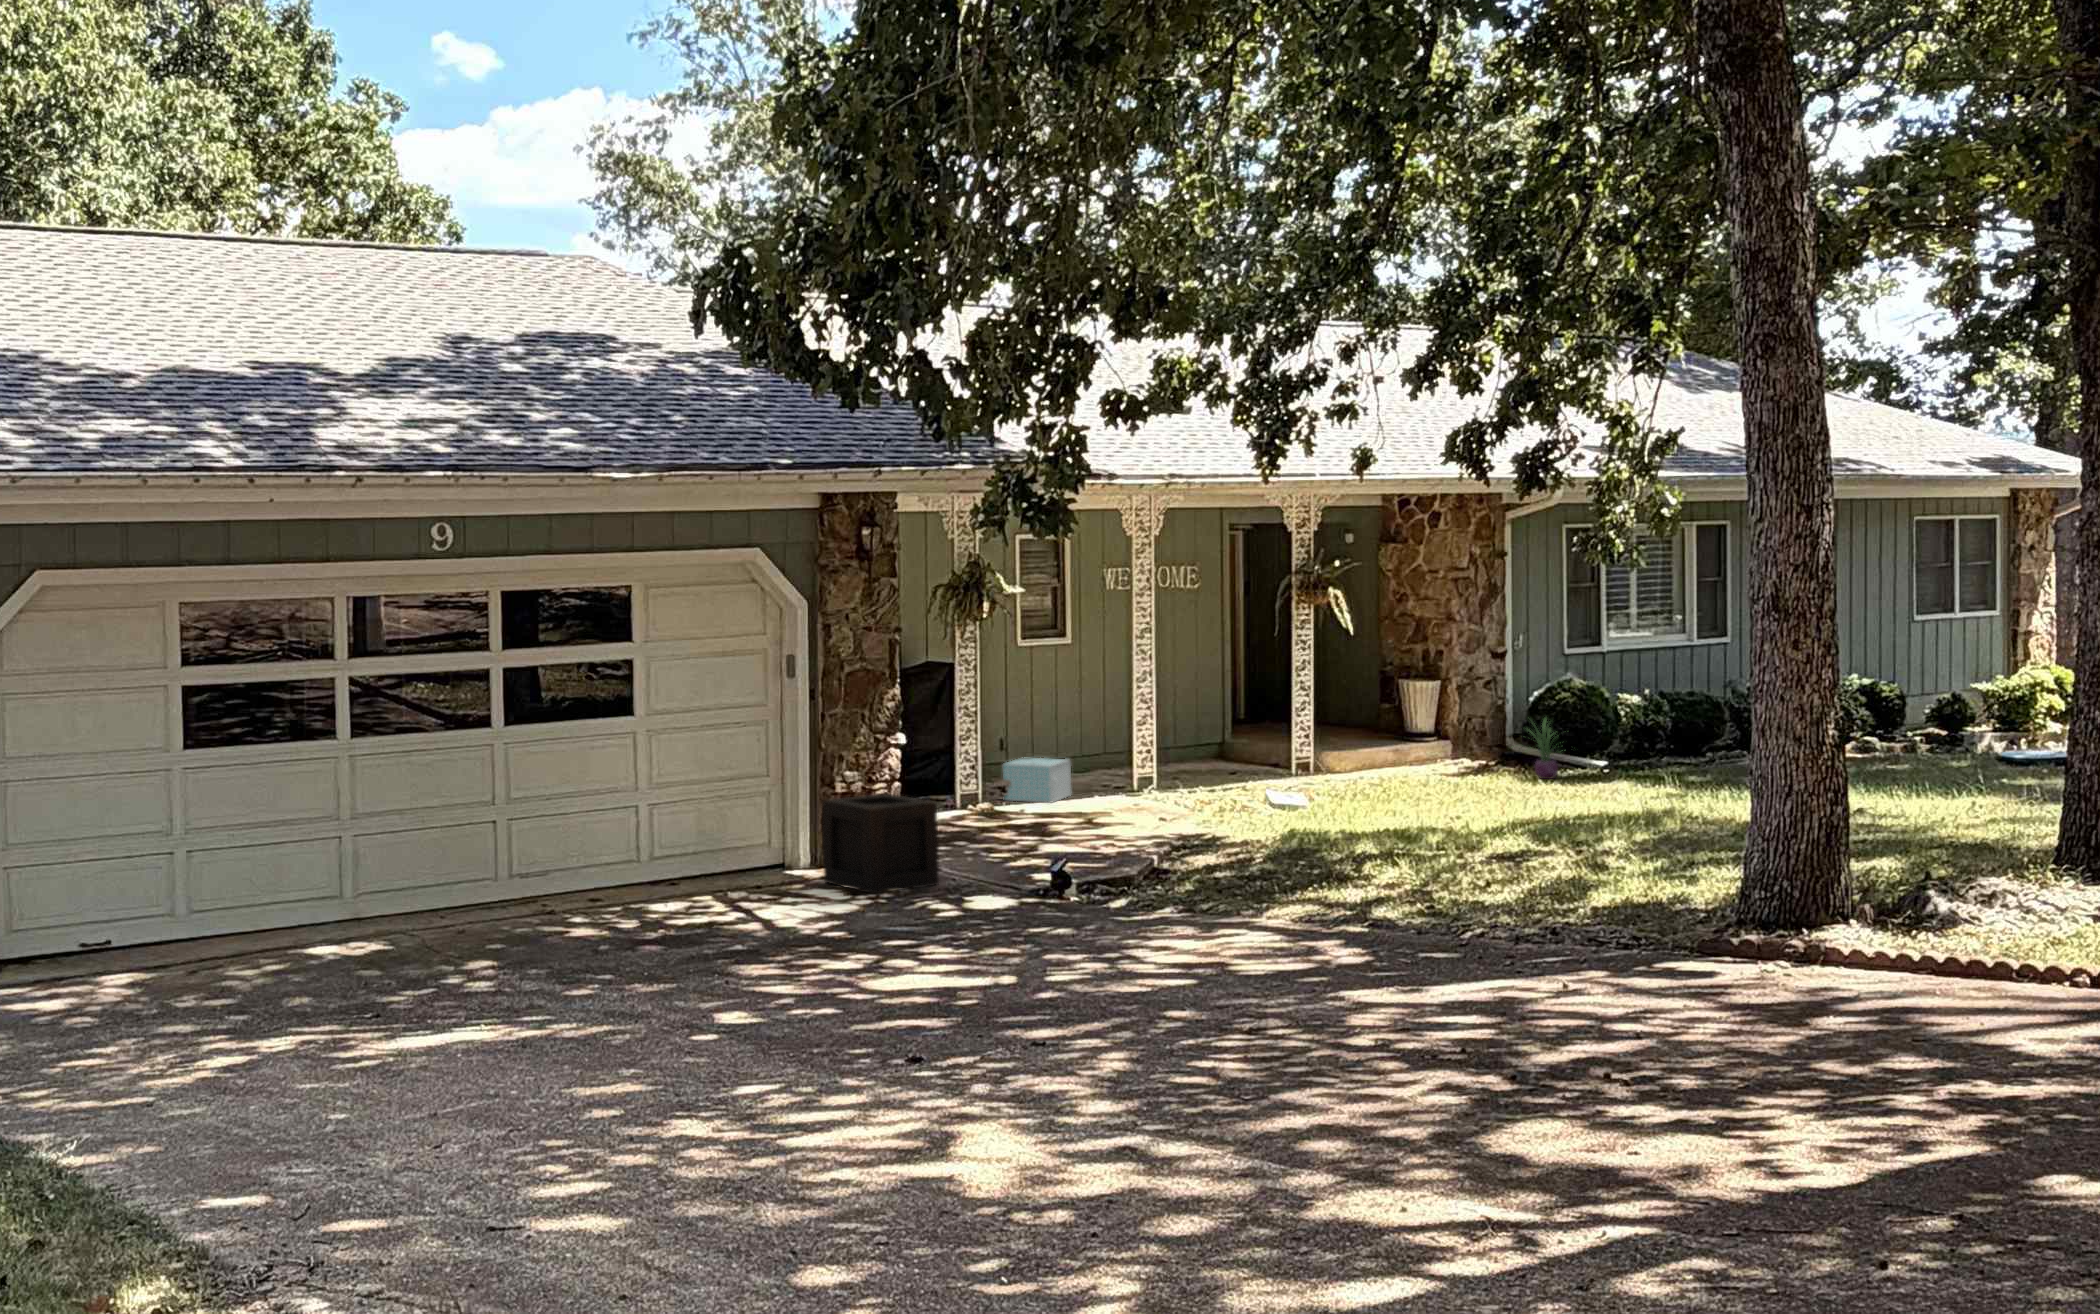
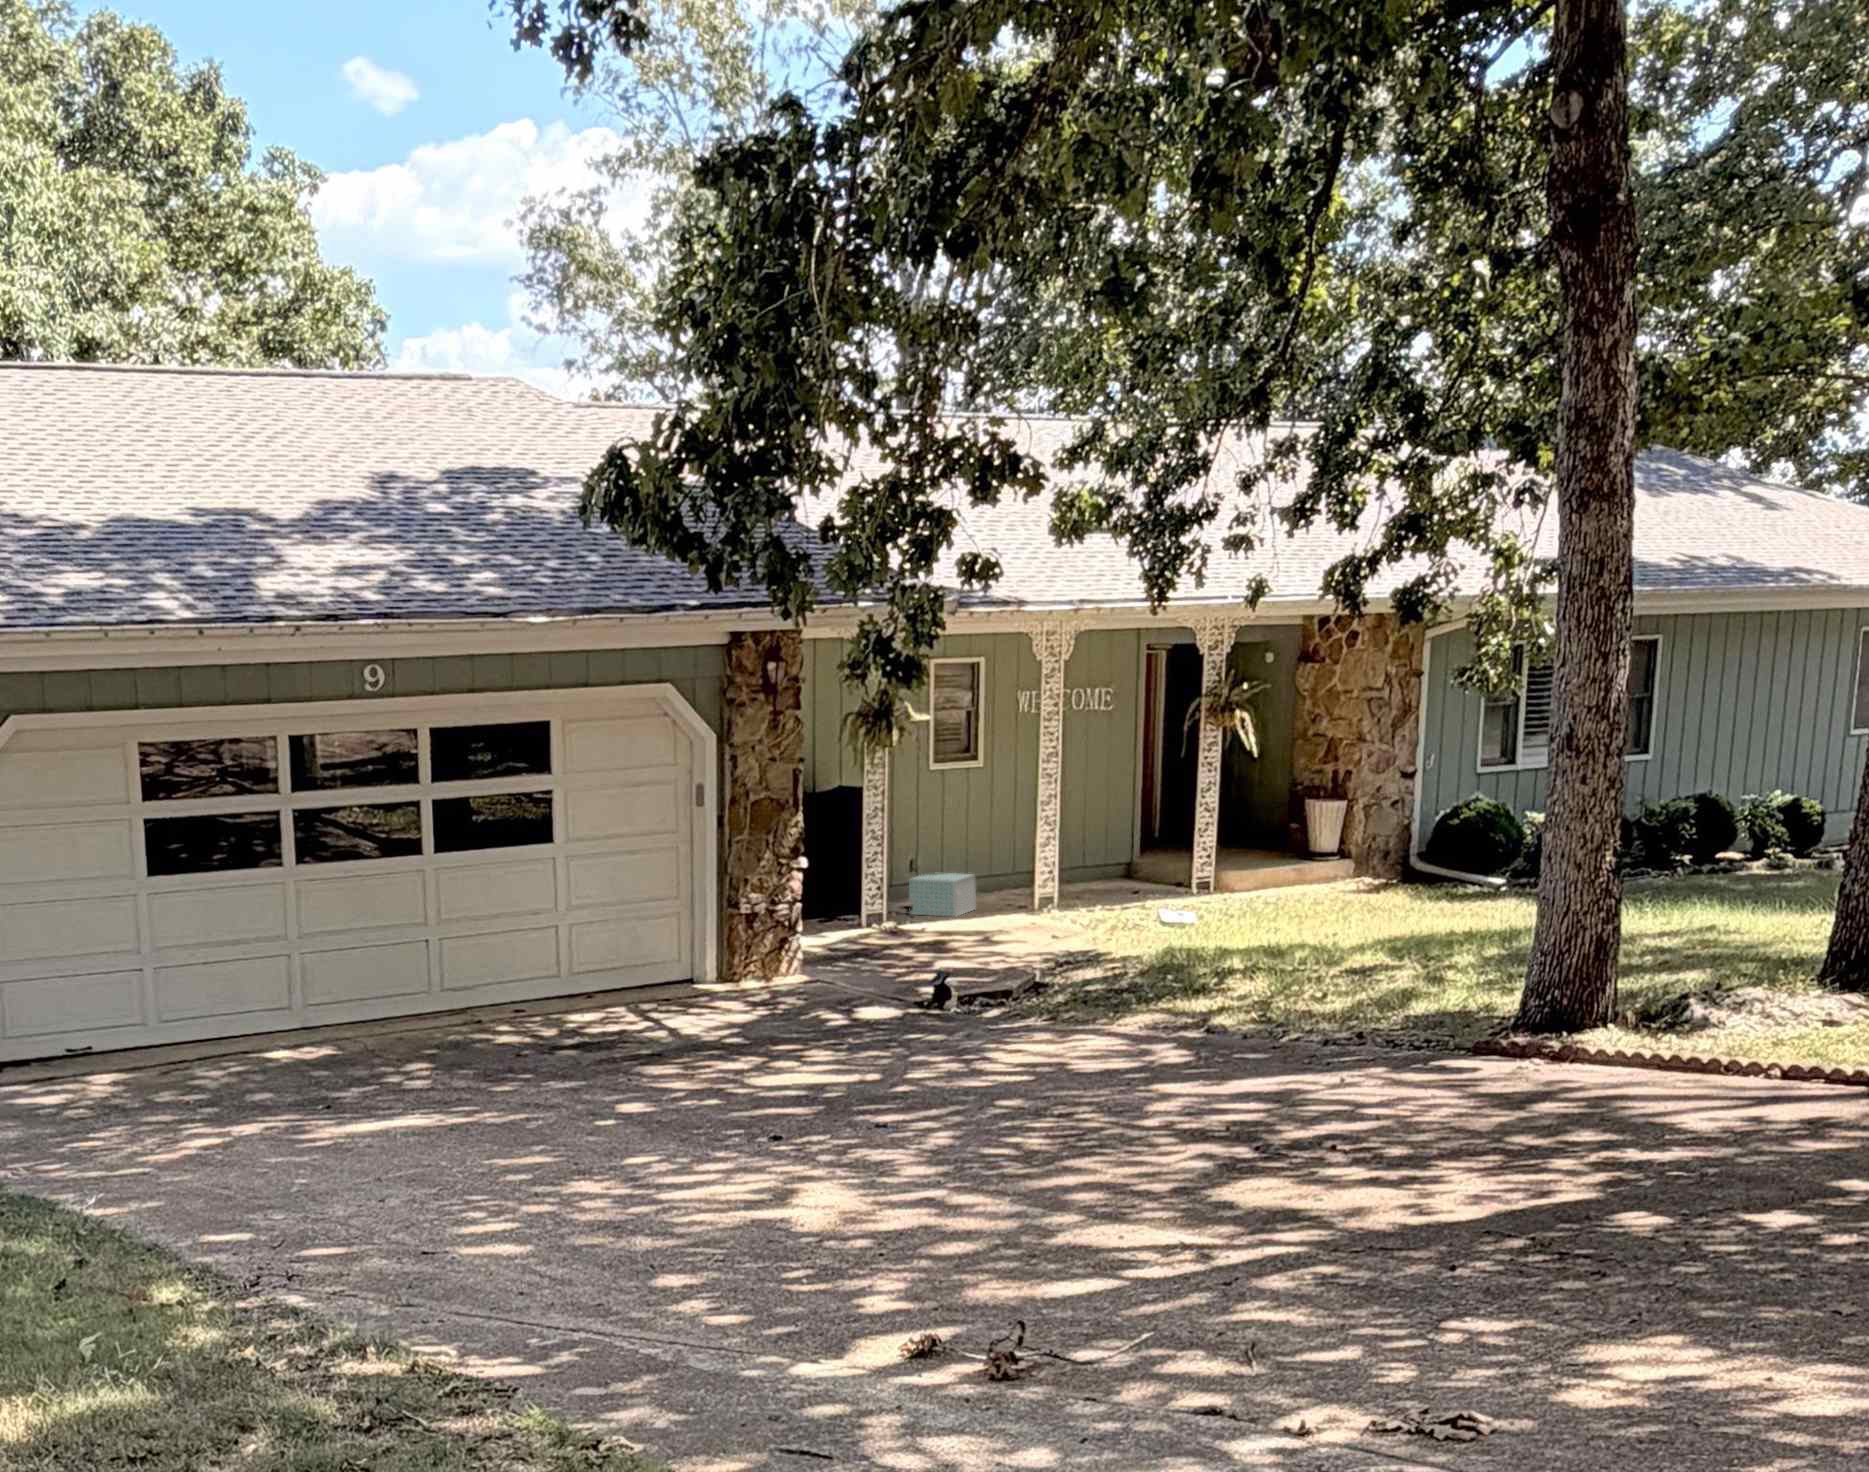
decorative plant: present [1532,718,1561,779] -> none [1396,831,1465,891]
wooden crate: present [822,794,939,894] -> none [723,911,830,1005]

